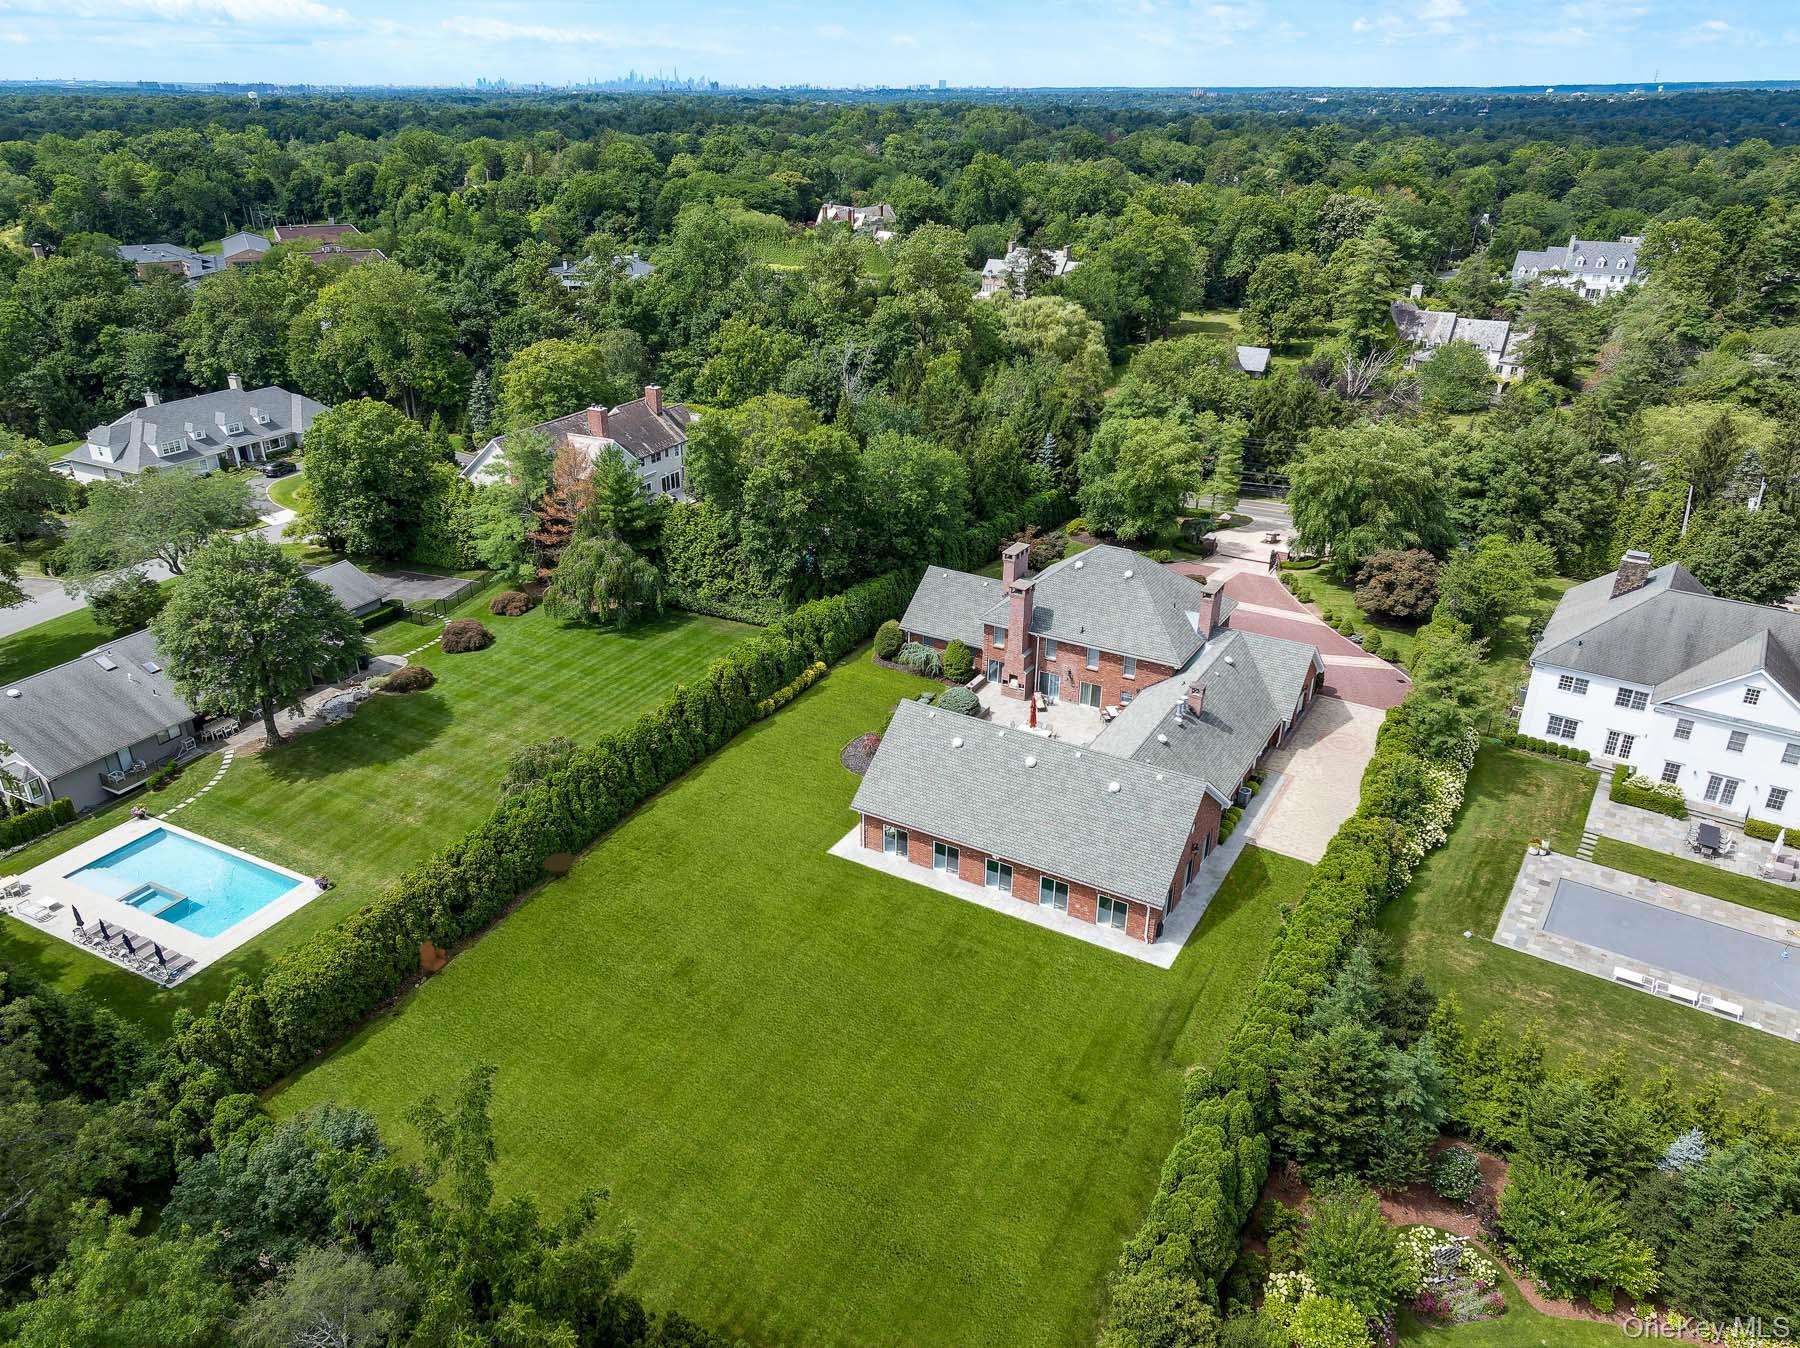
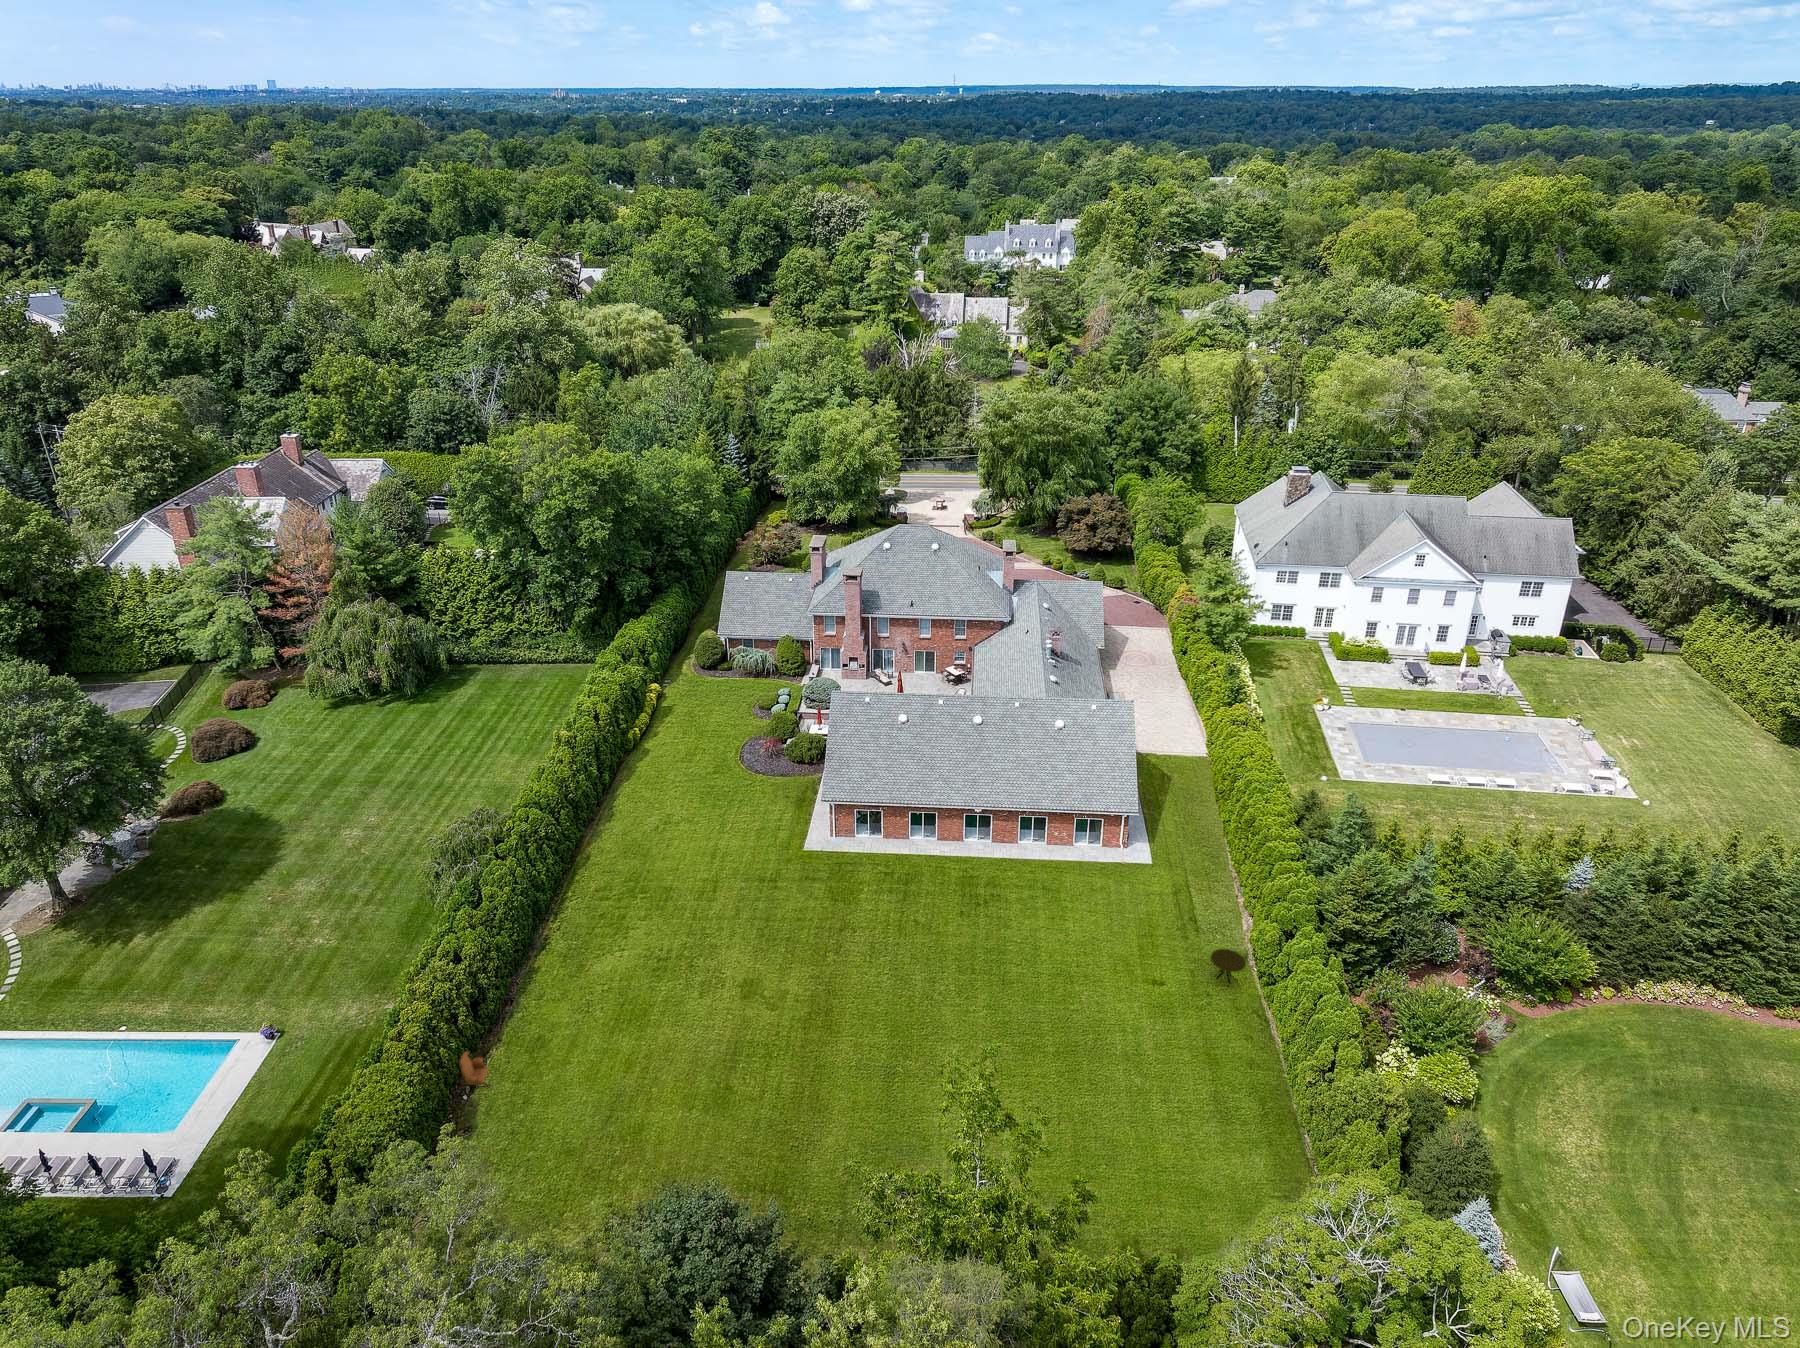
dining table: present [543,853,575,879] -> present [1211,949,1246,980]

